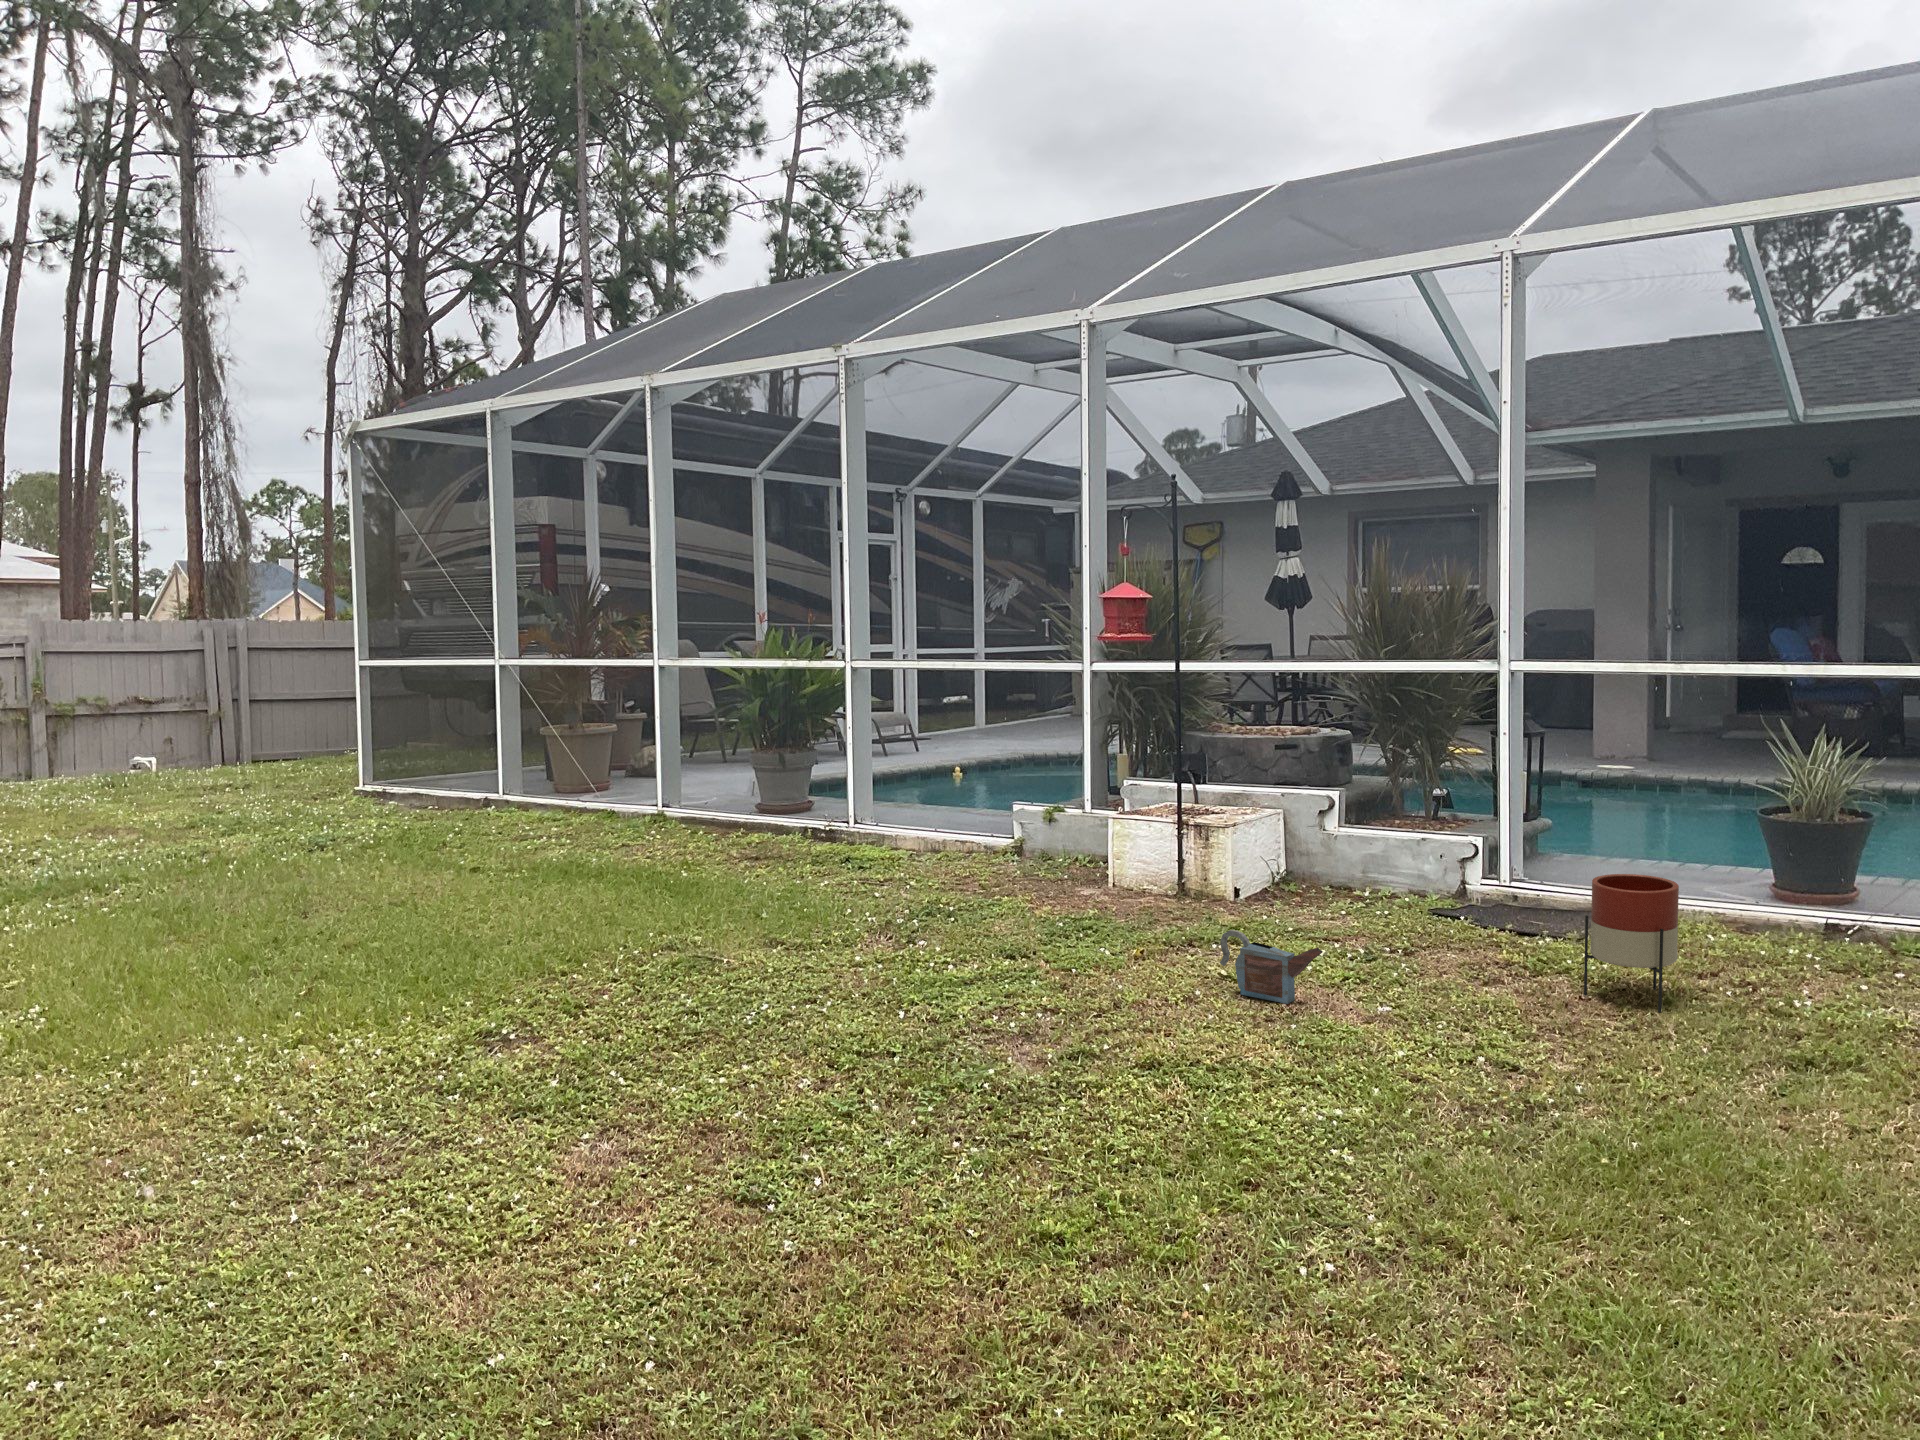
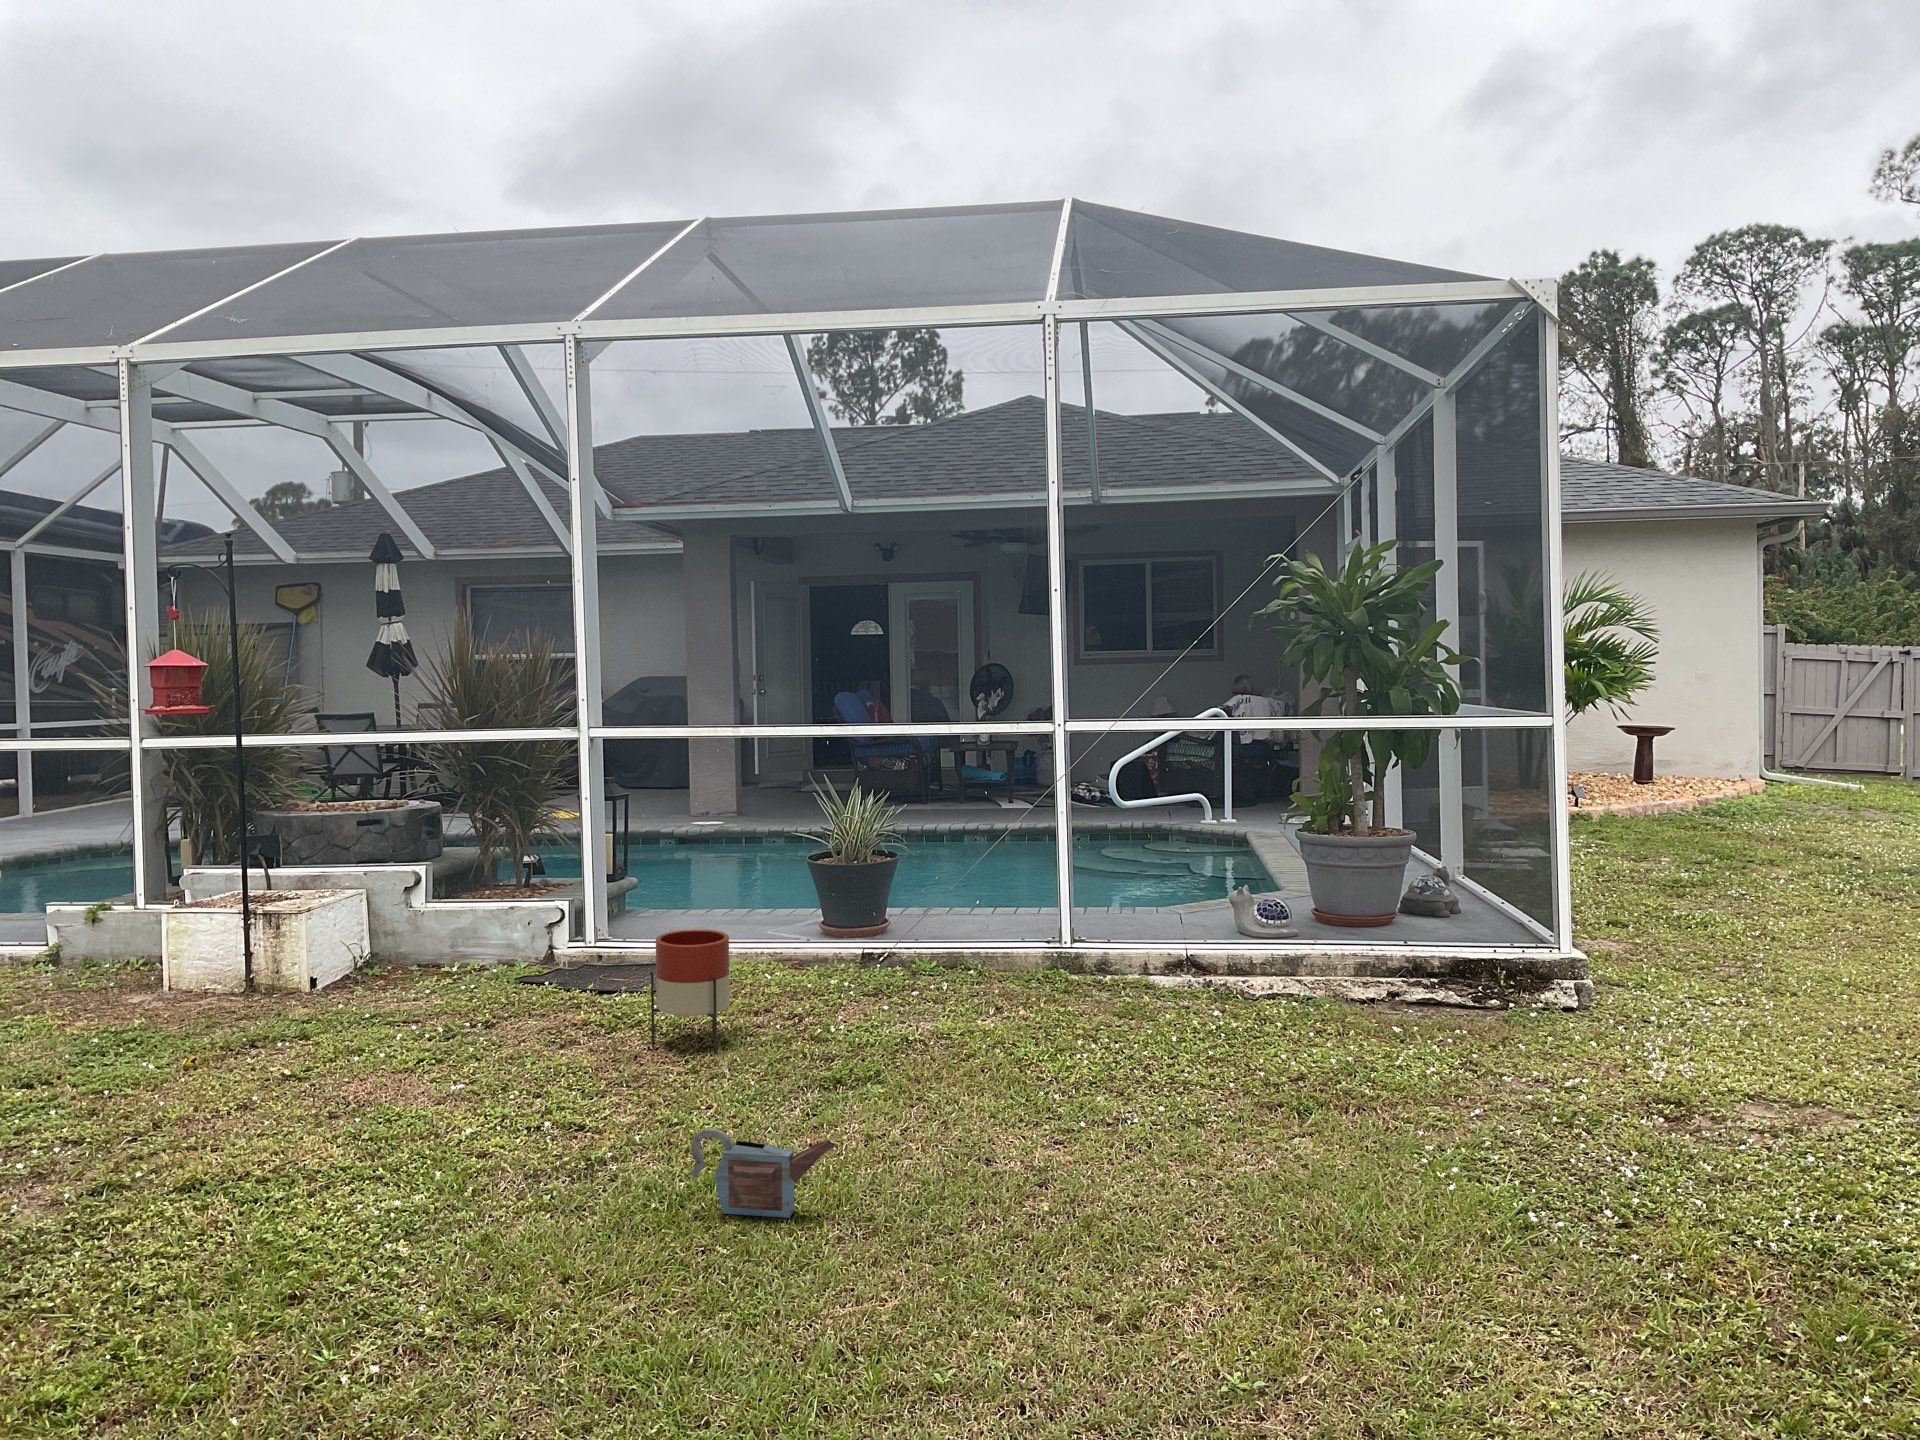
watering can: present [1220,930,1323,1004] -> present [690,1128,835,1218]

